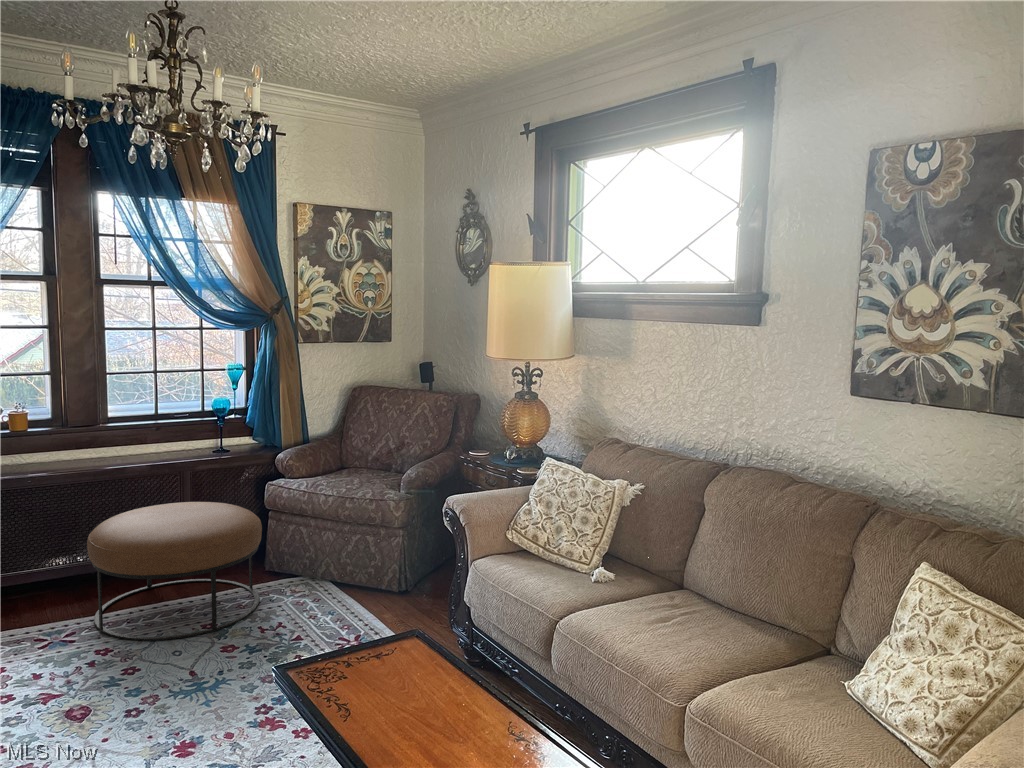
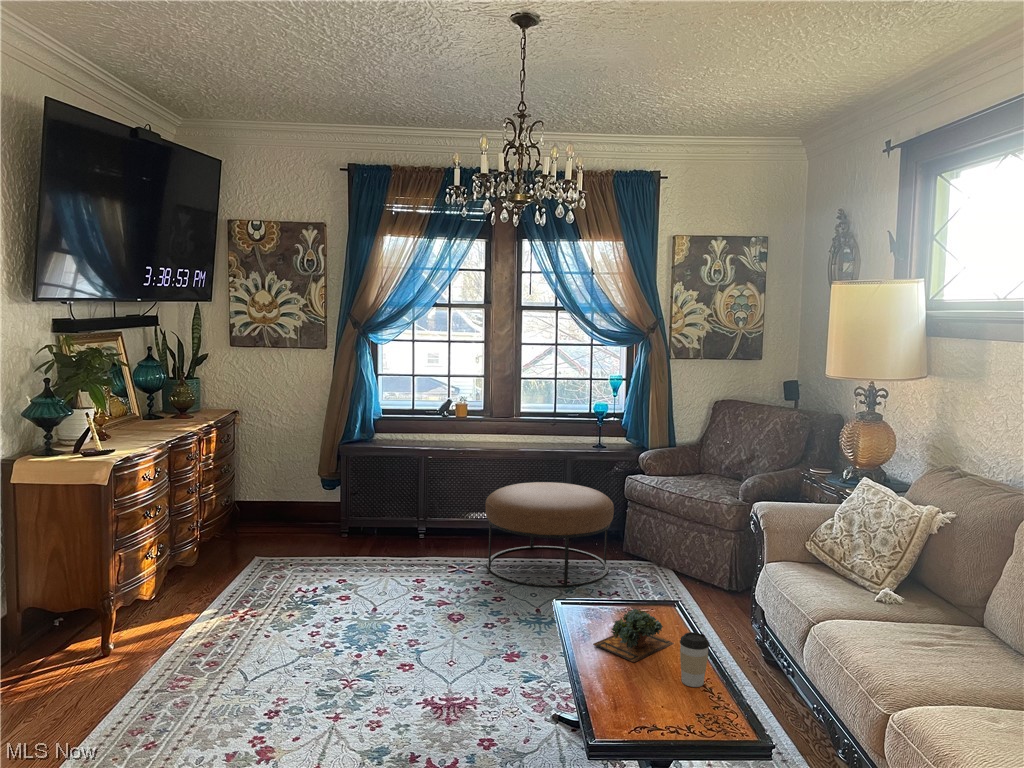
succulent plant: none [338,657,429,728] -> present [593,609,674,662]
coffee cup: none [461,674,496,741] -> present [680,632,709,687]

